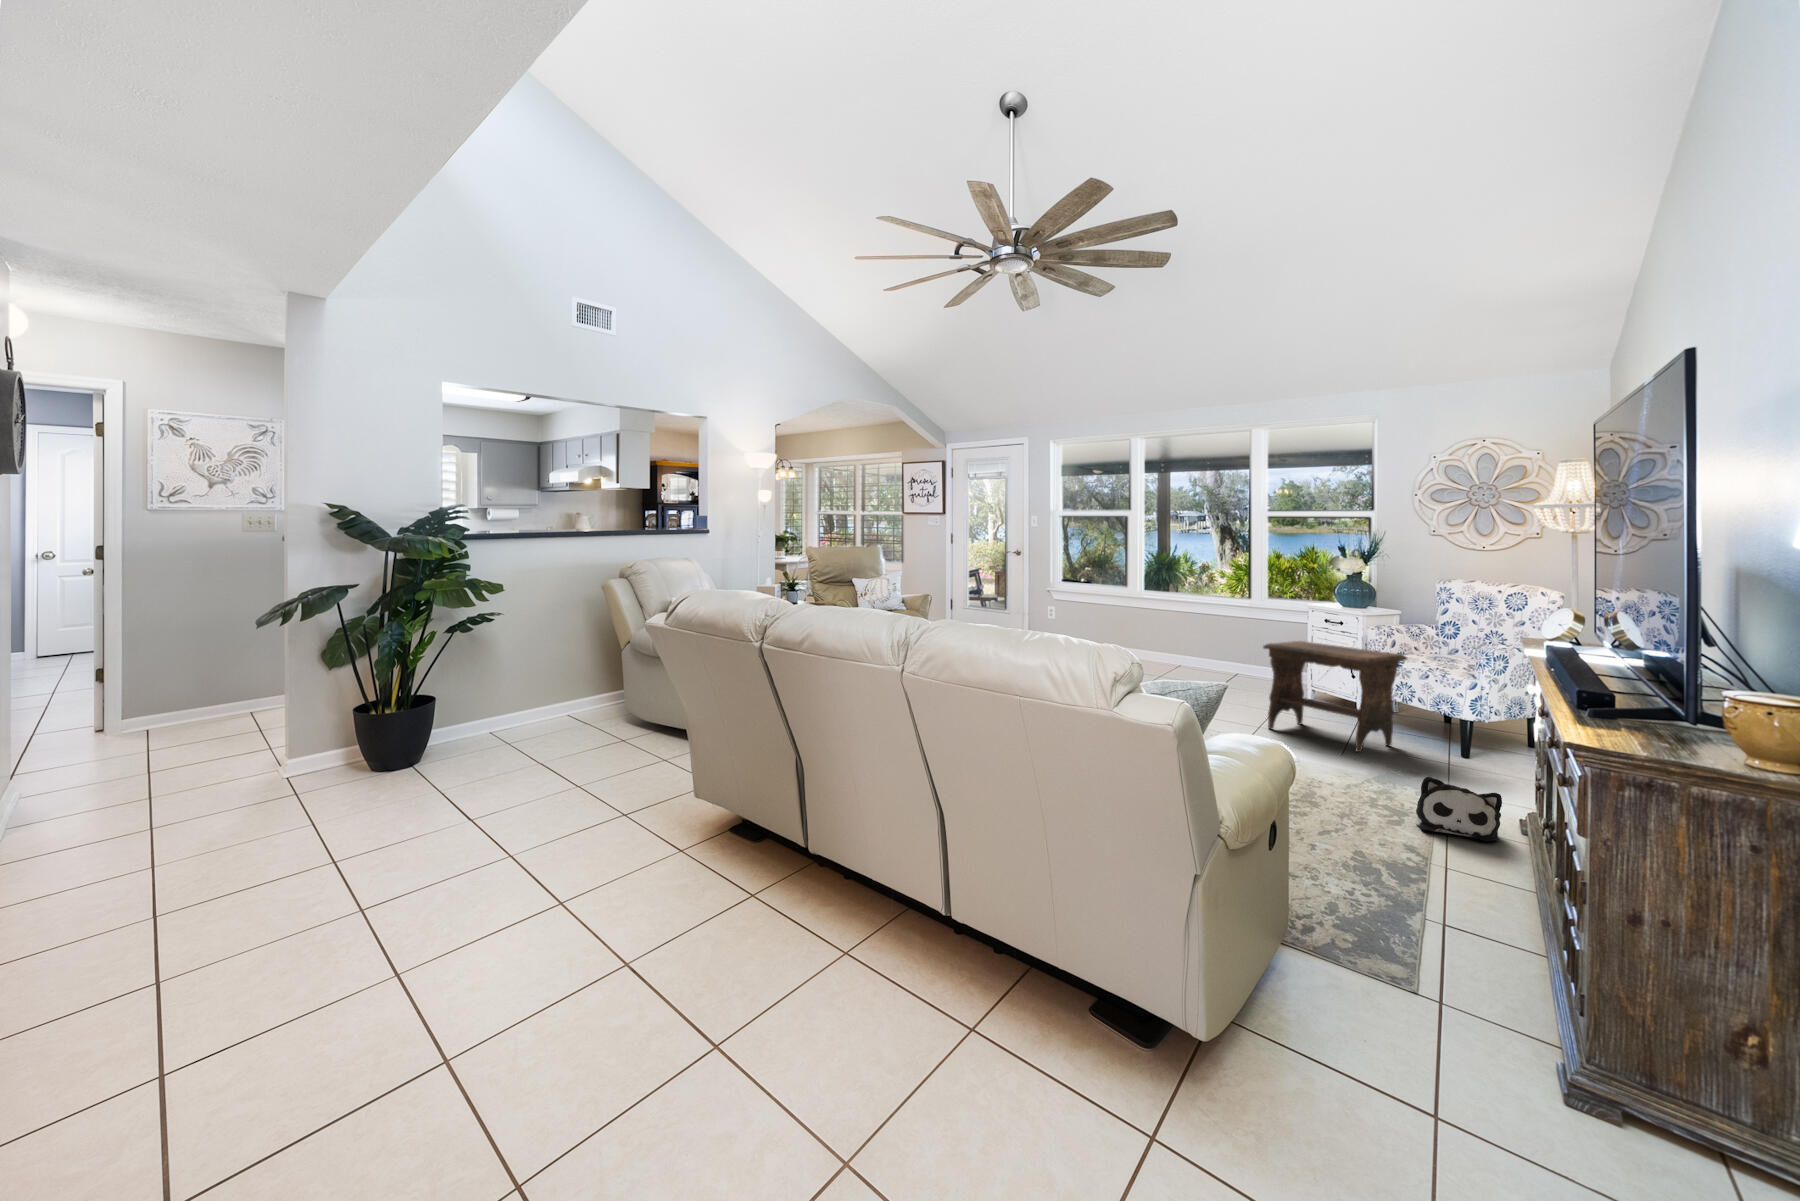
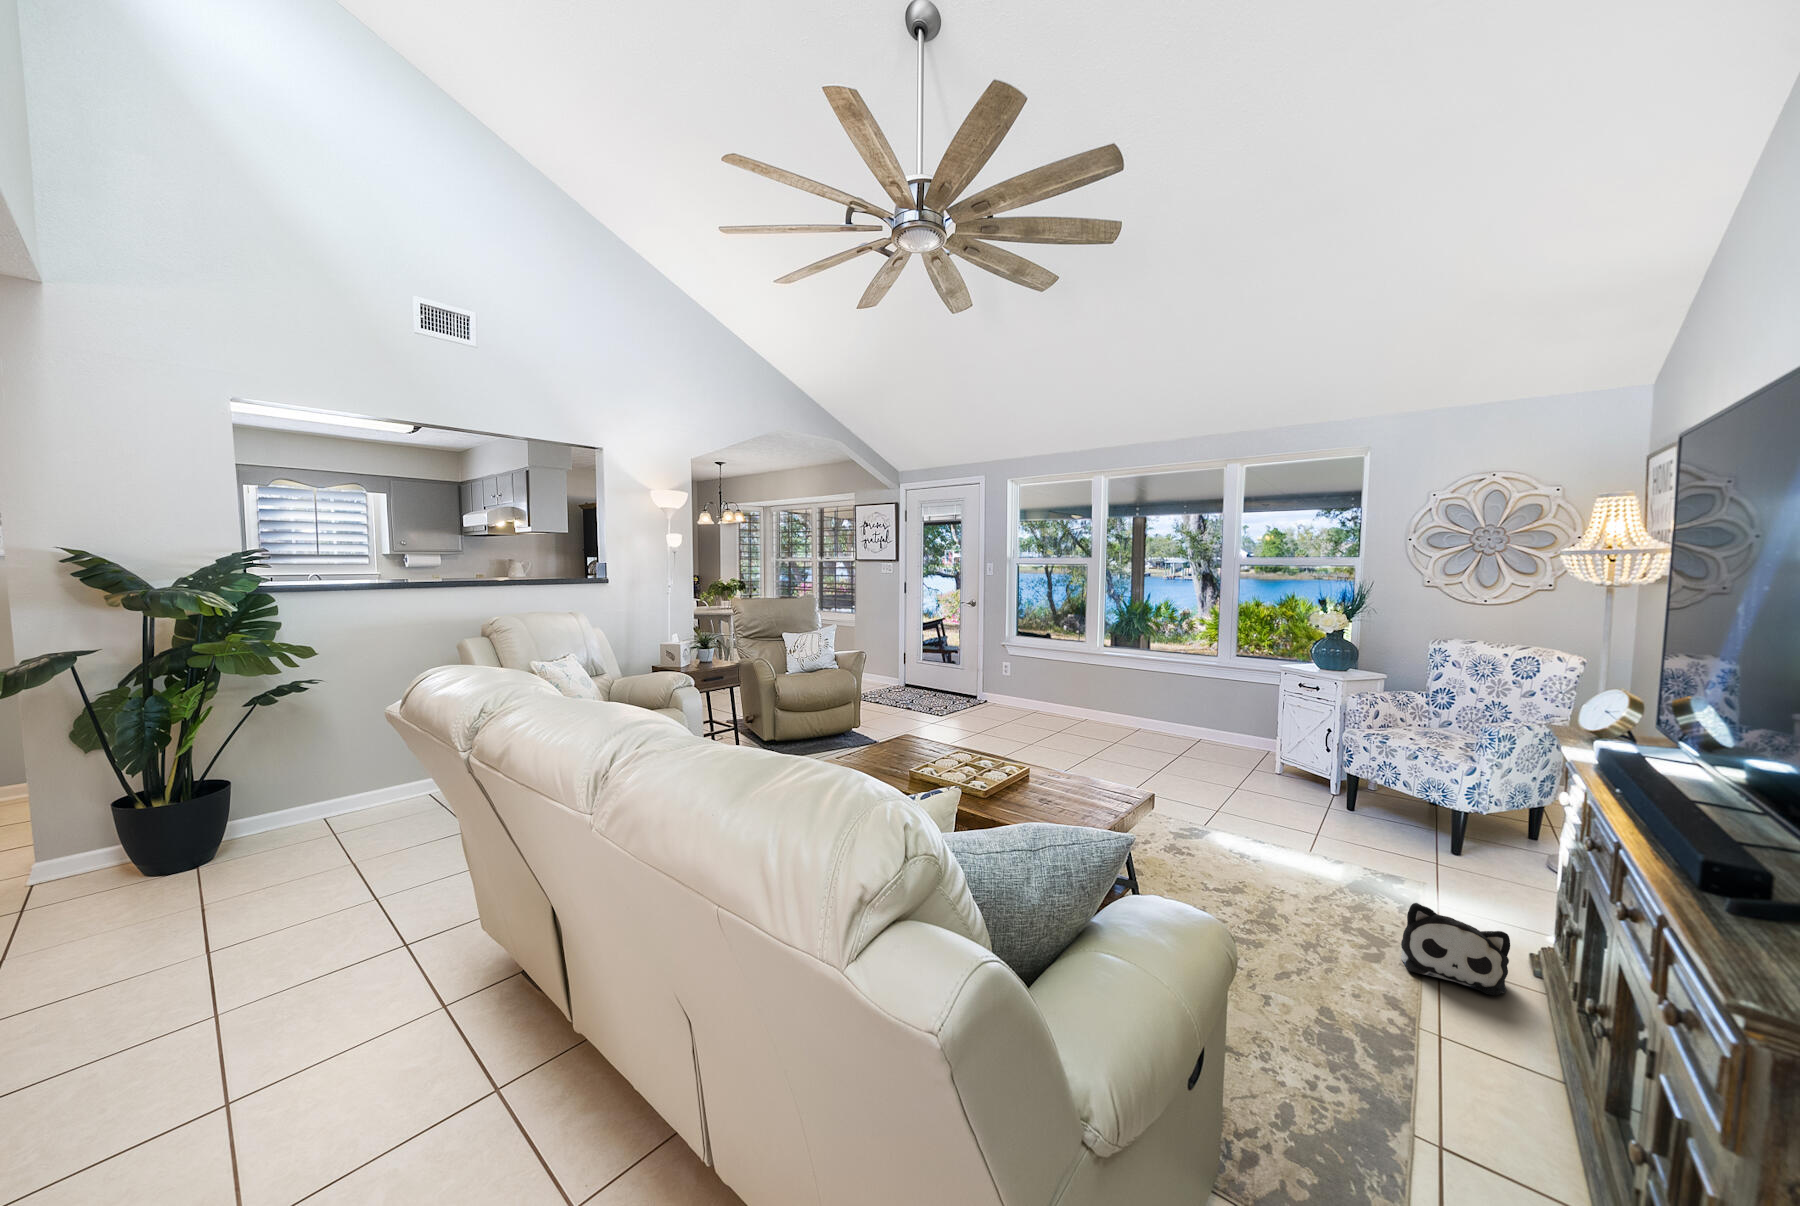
footstool: present [1263,641,1407,752] -> none [1233,704,1395,841]

